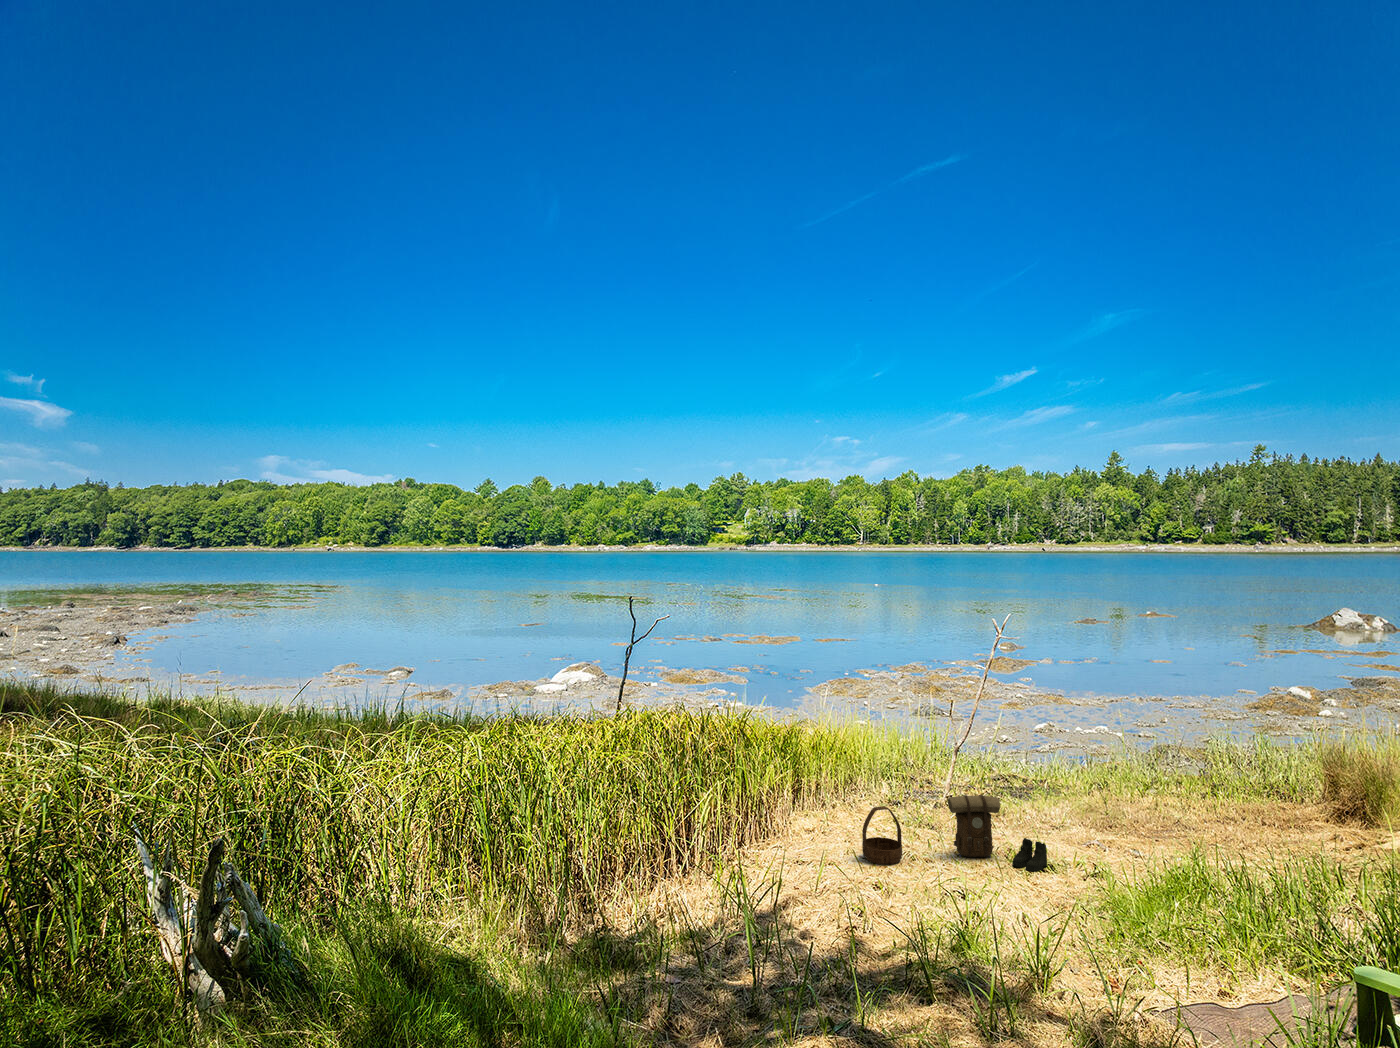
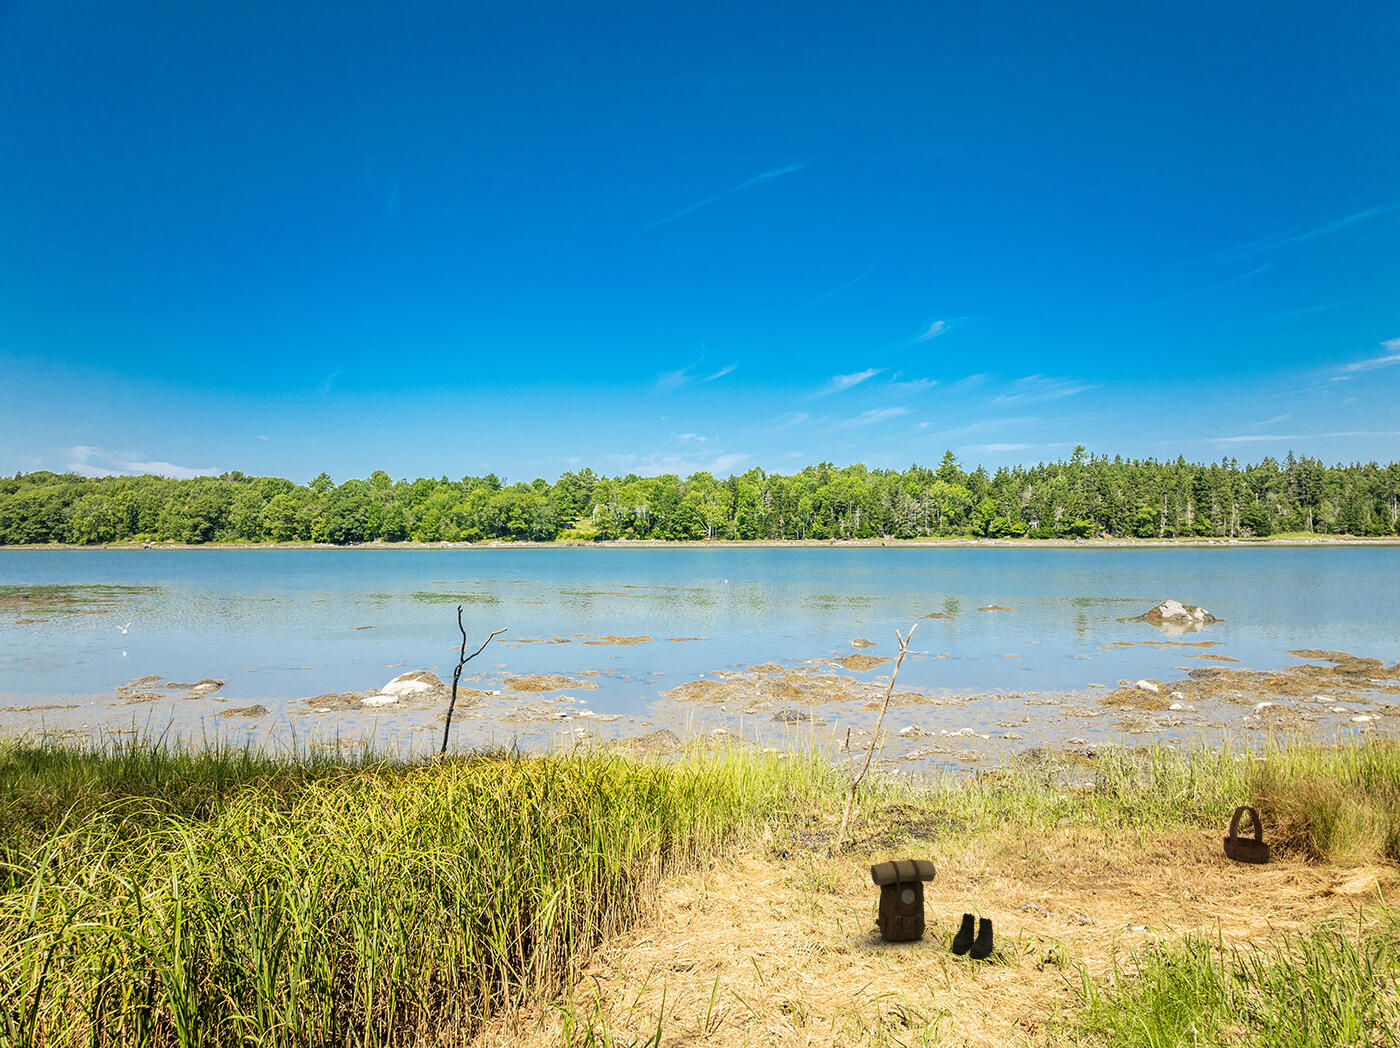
basket: present [862,807,902,865] -> present [1223,806,1270,863]

